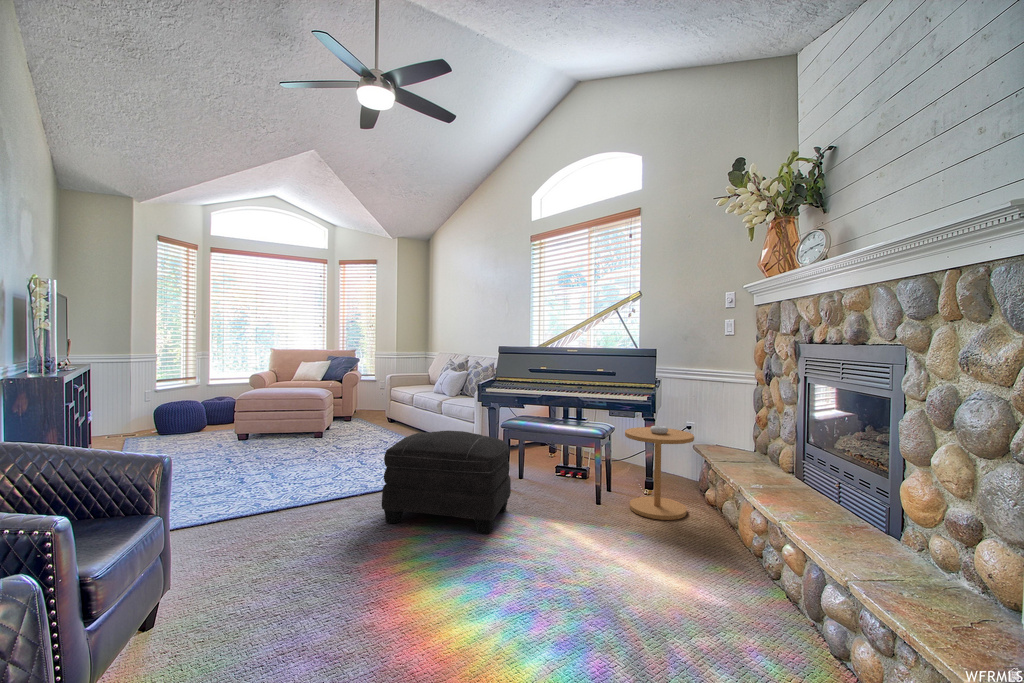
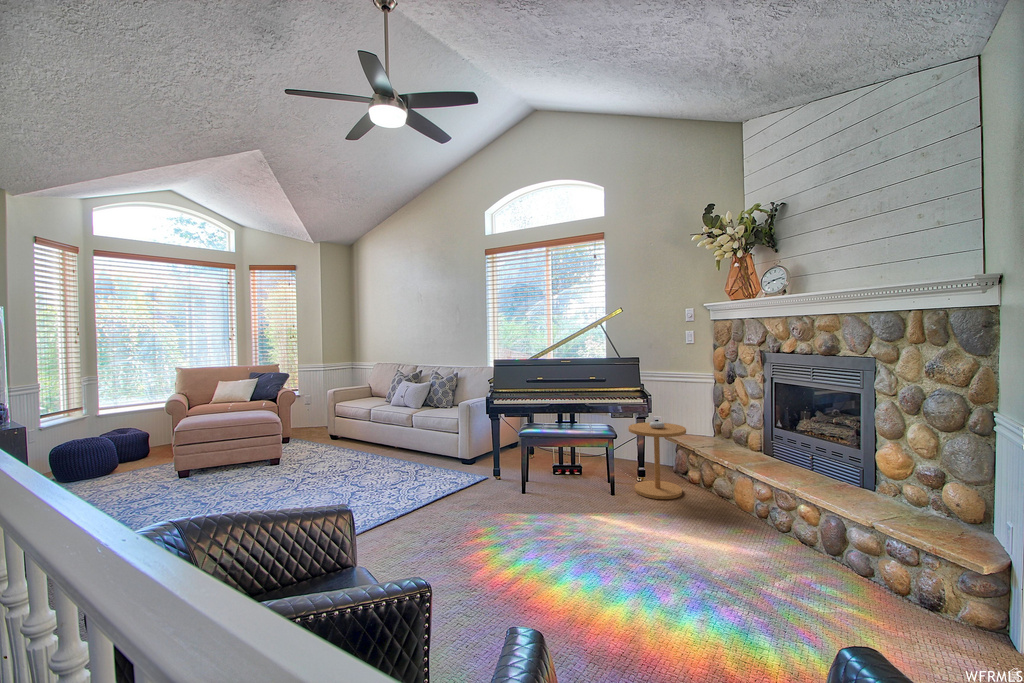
ottoman: present [382,431,511,534] -> none [442,445,553,541]

